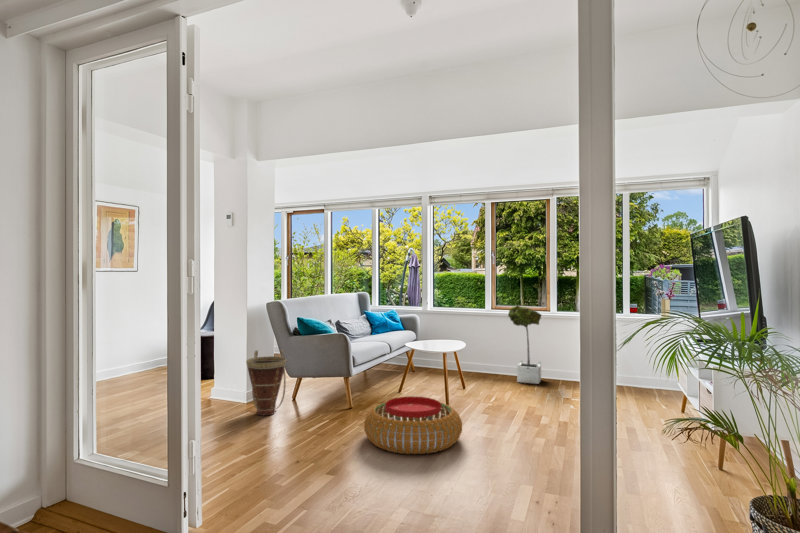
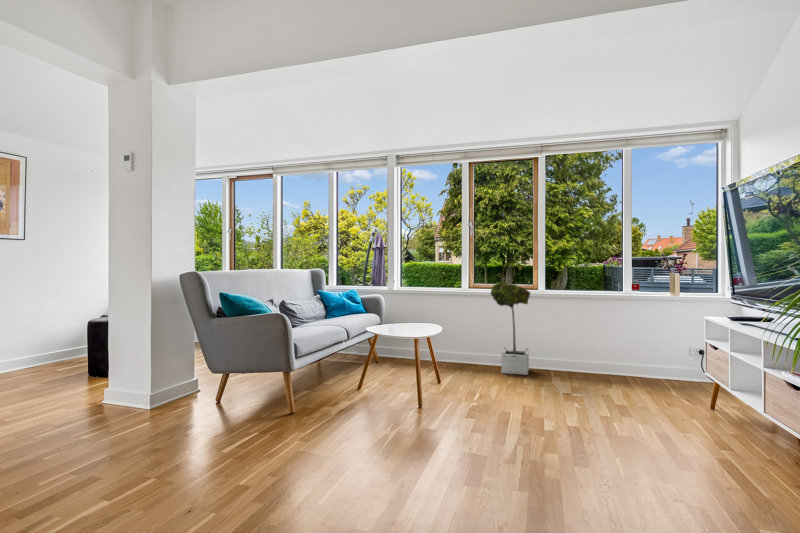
basket: present [246,350,286,416] -> none [141,336,204,428]
pouf: present [364,397,462,454] -> none [302,399,445,490]

